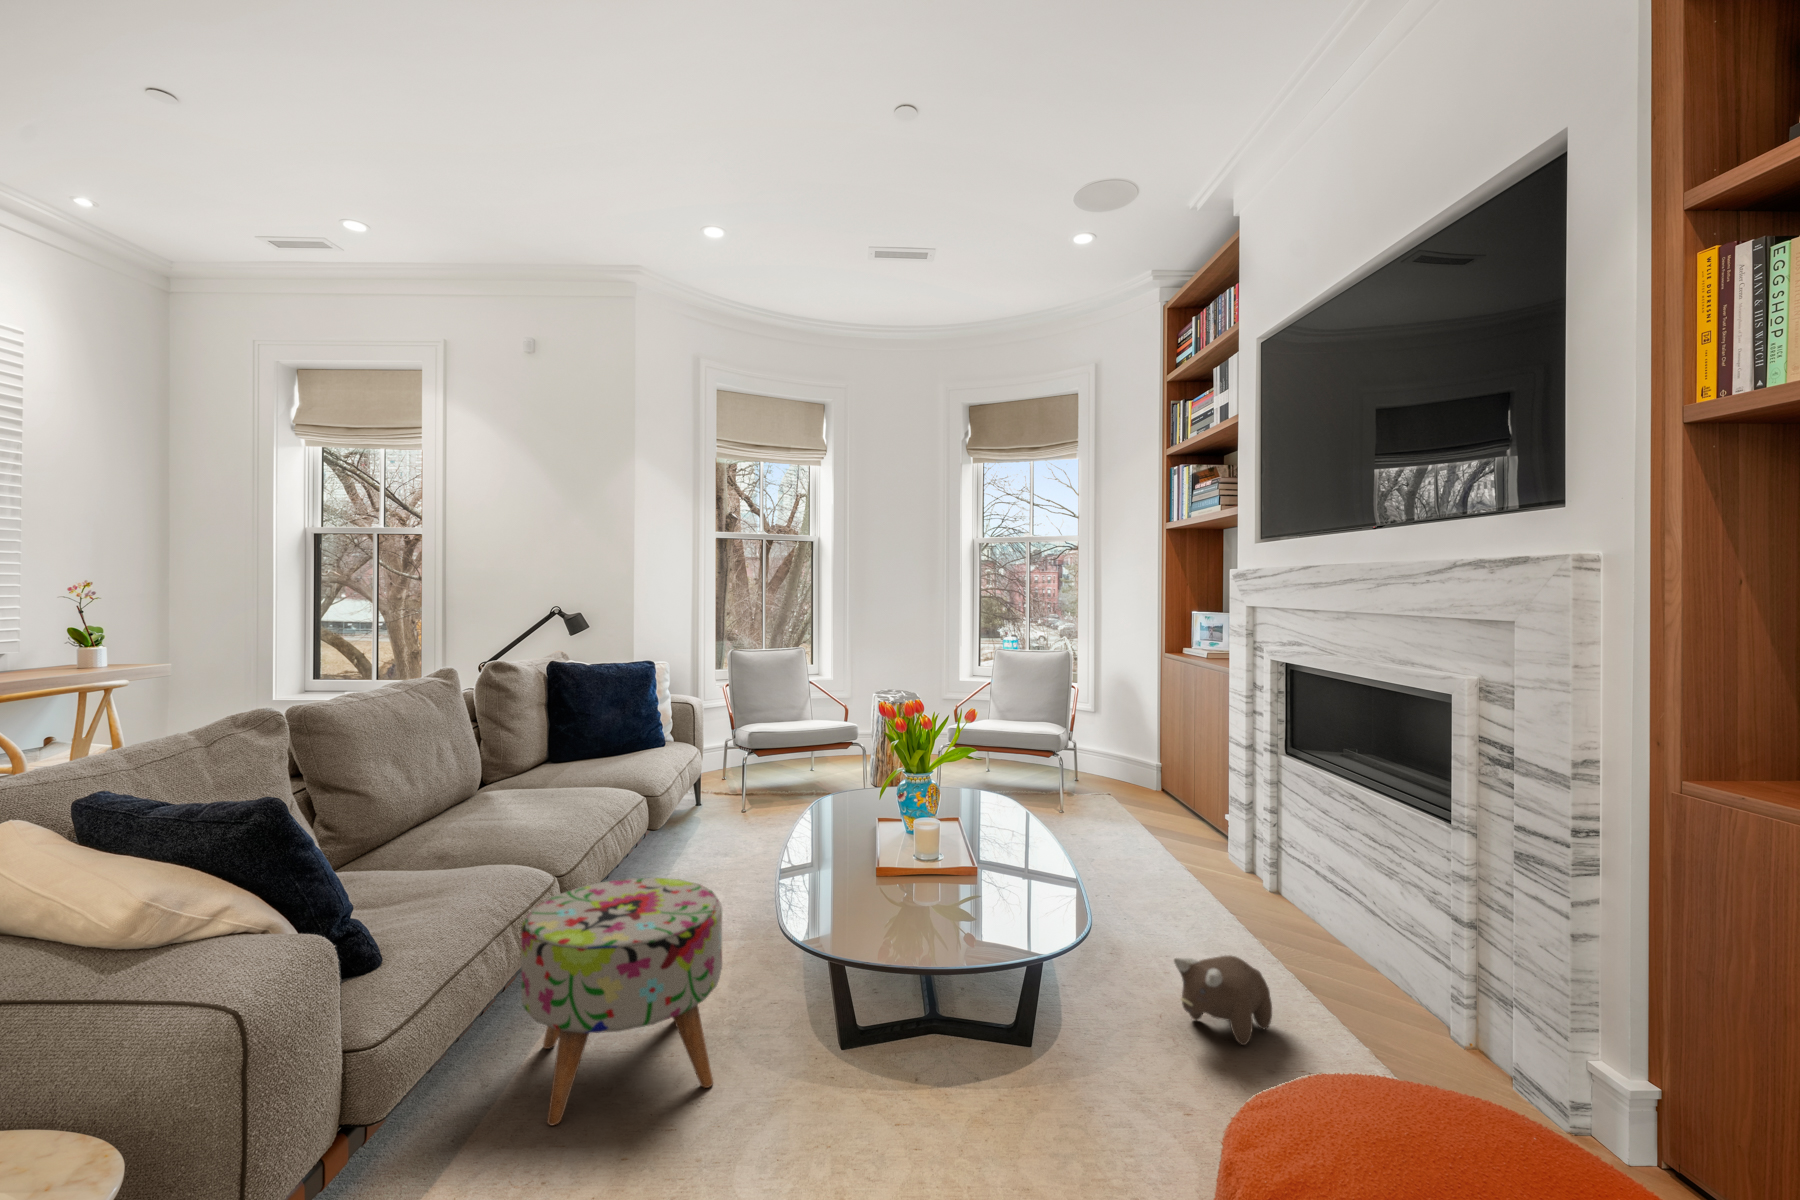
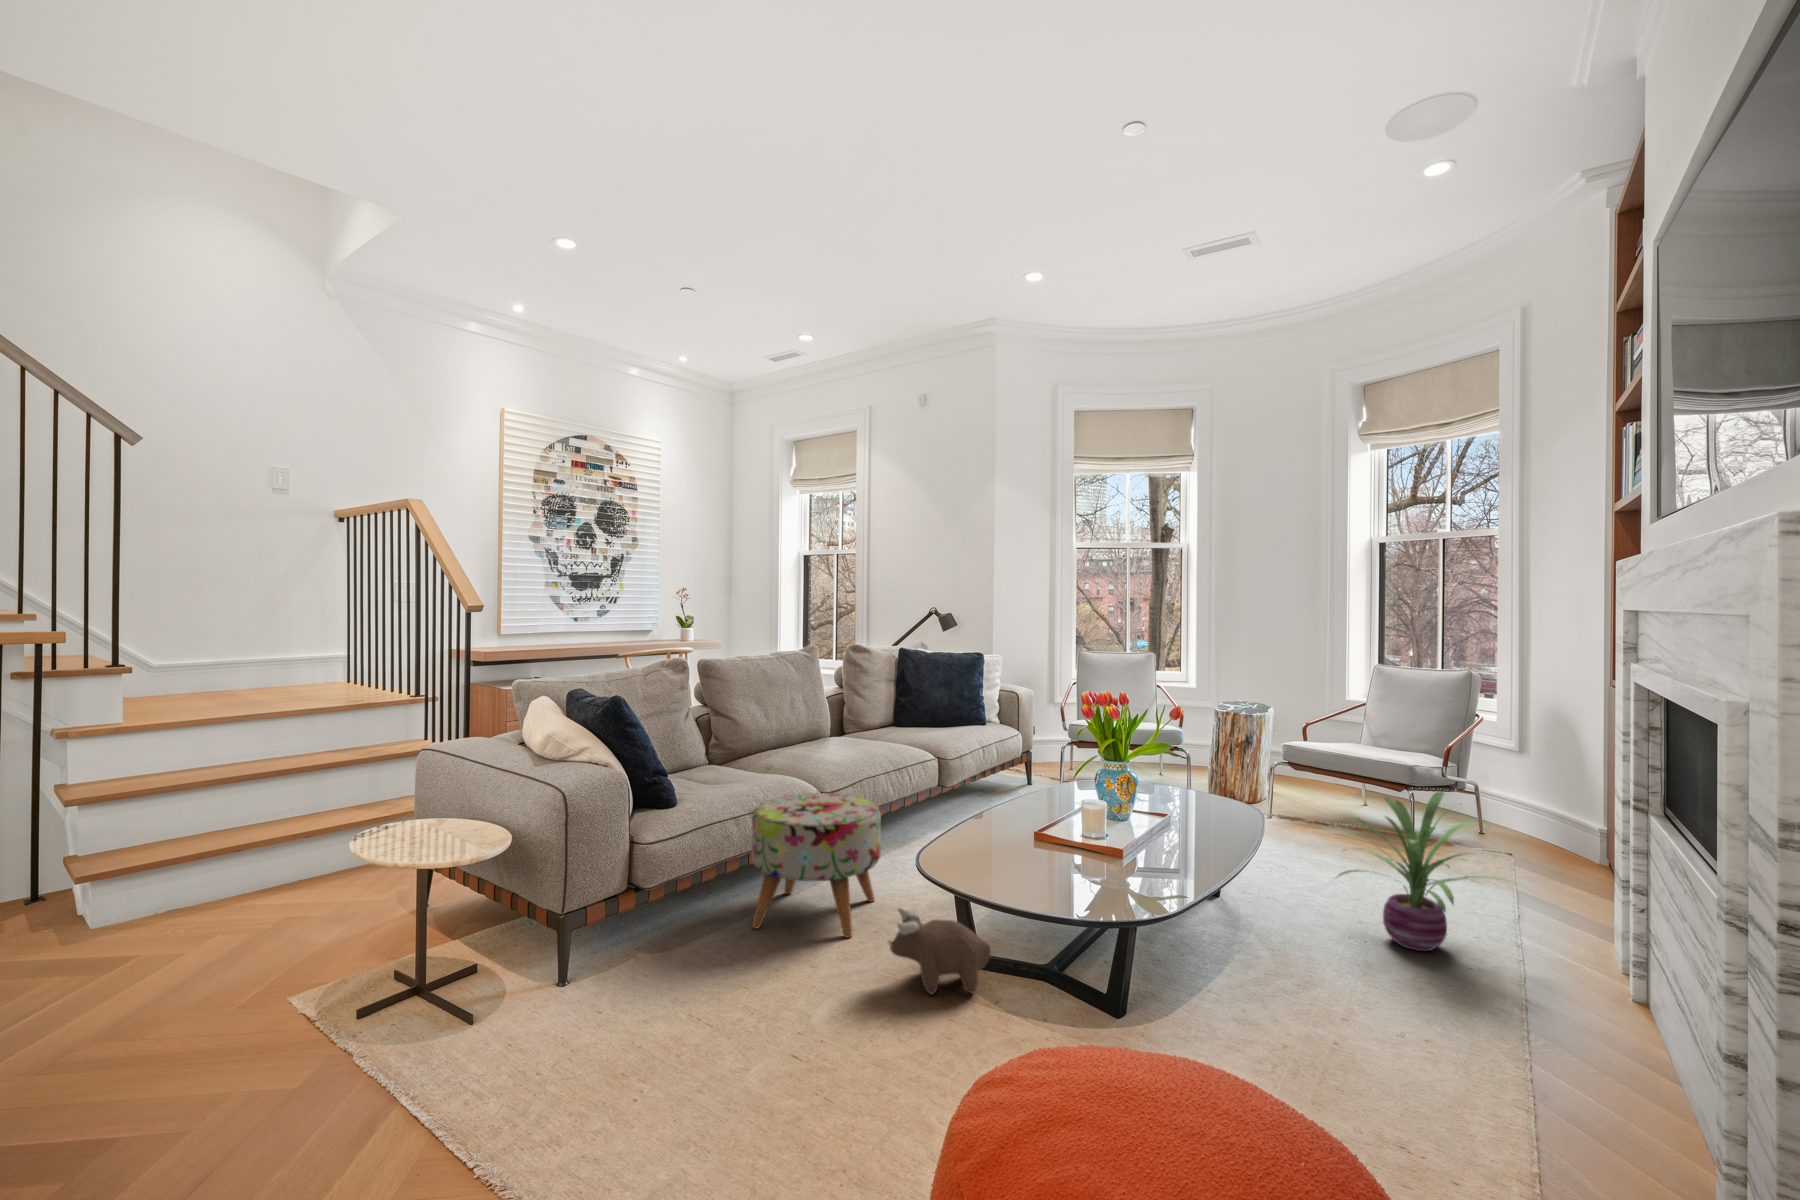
decorative plant: none [1124,764,1279,913] -> present [1339,792,1511,951]
plush toy: present [1174,956,1272,1045] -> present [887,908,991,994]

